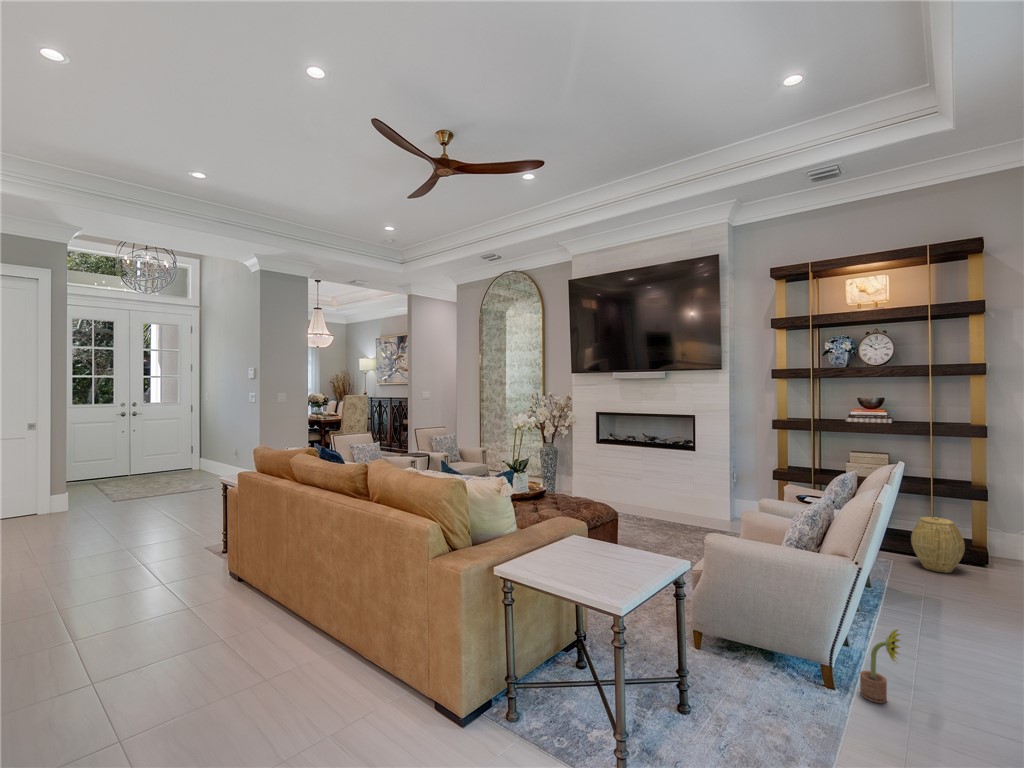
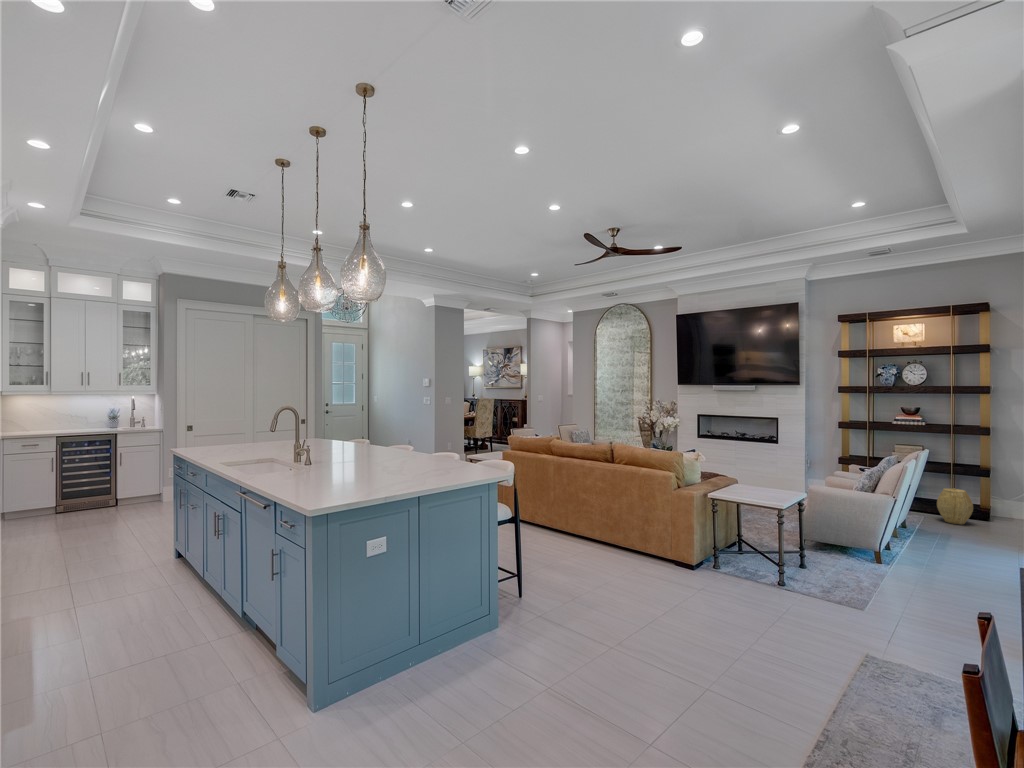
decorative plant: present [860,630,900,703] -> none [898,533,921,572]

